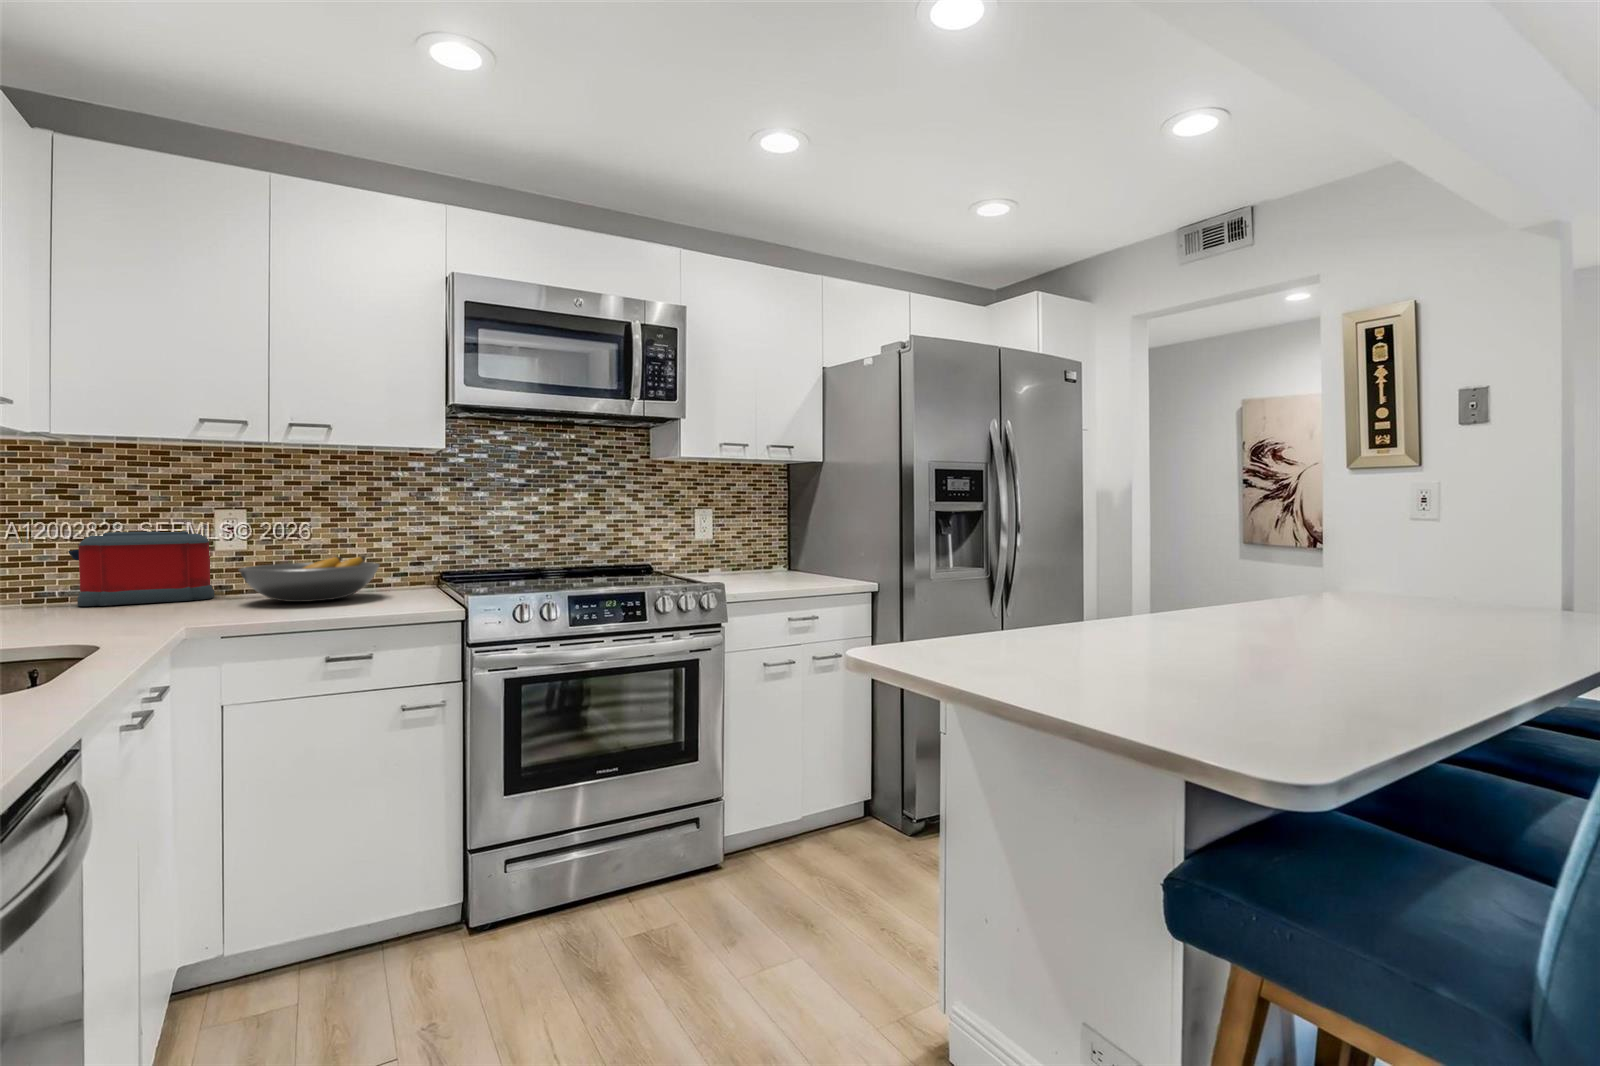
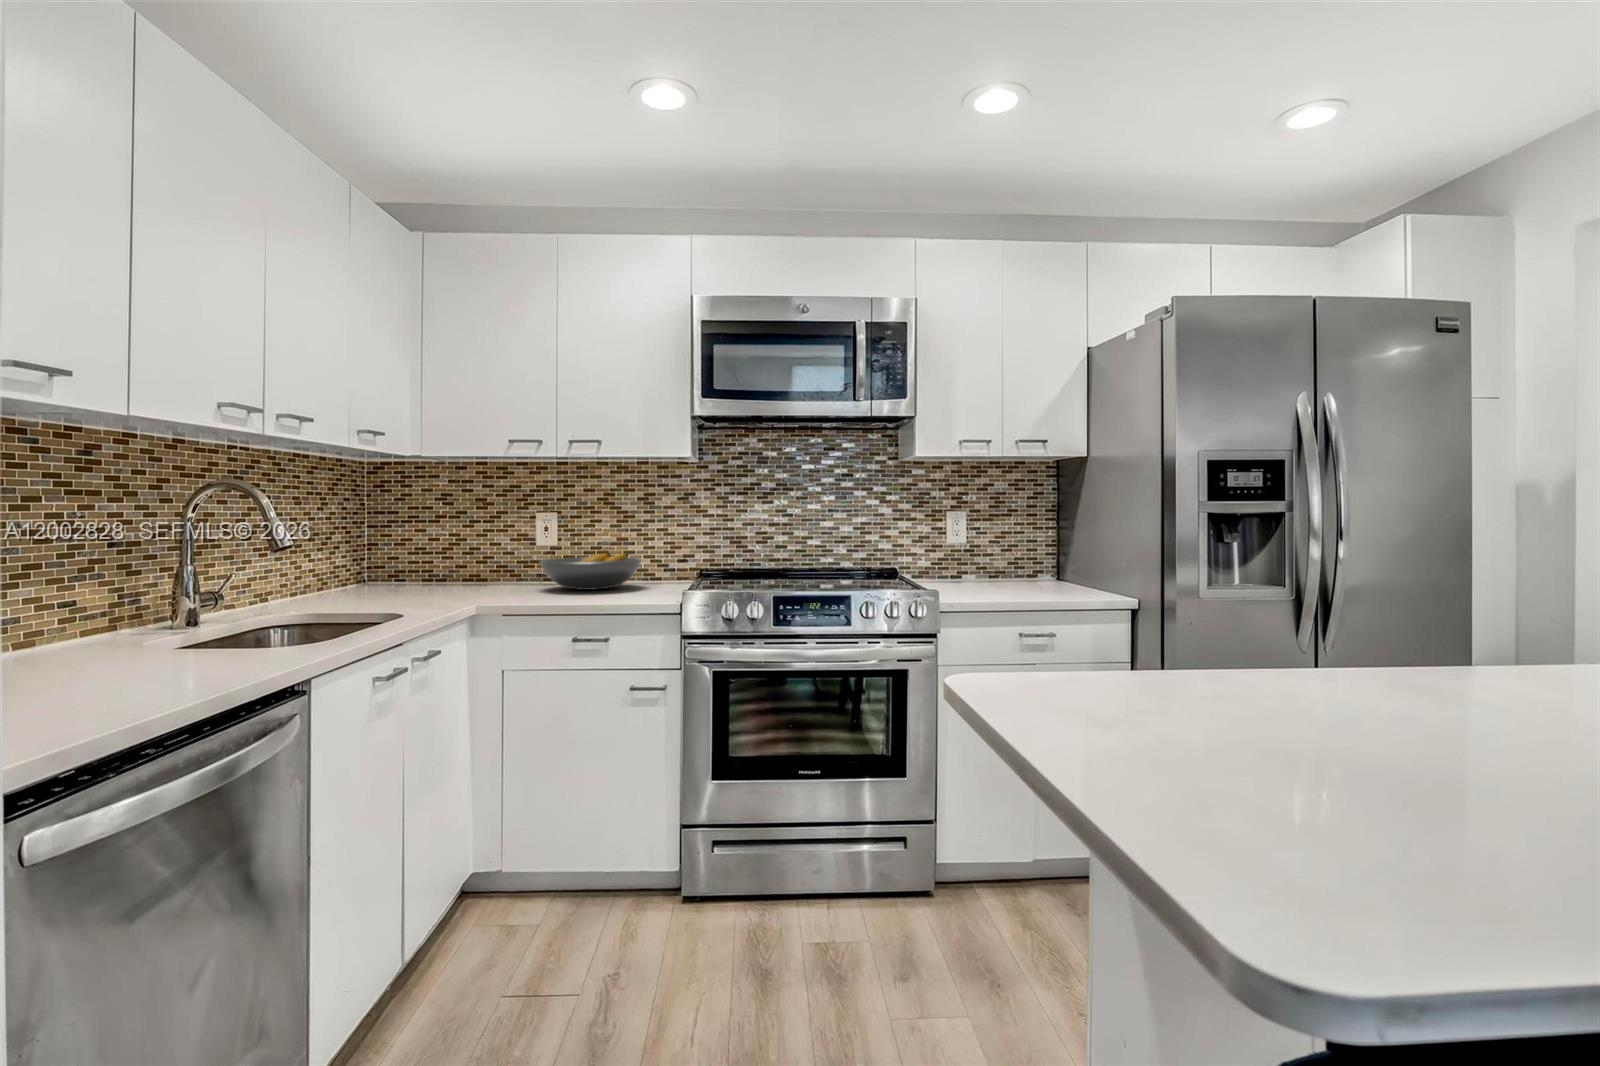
toaster: present [68,531,214,606] -> none [447,530,538,585]

